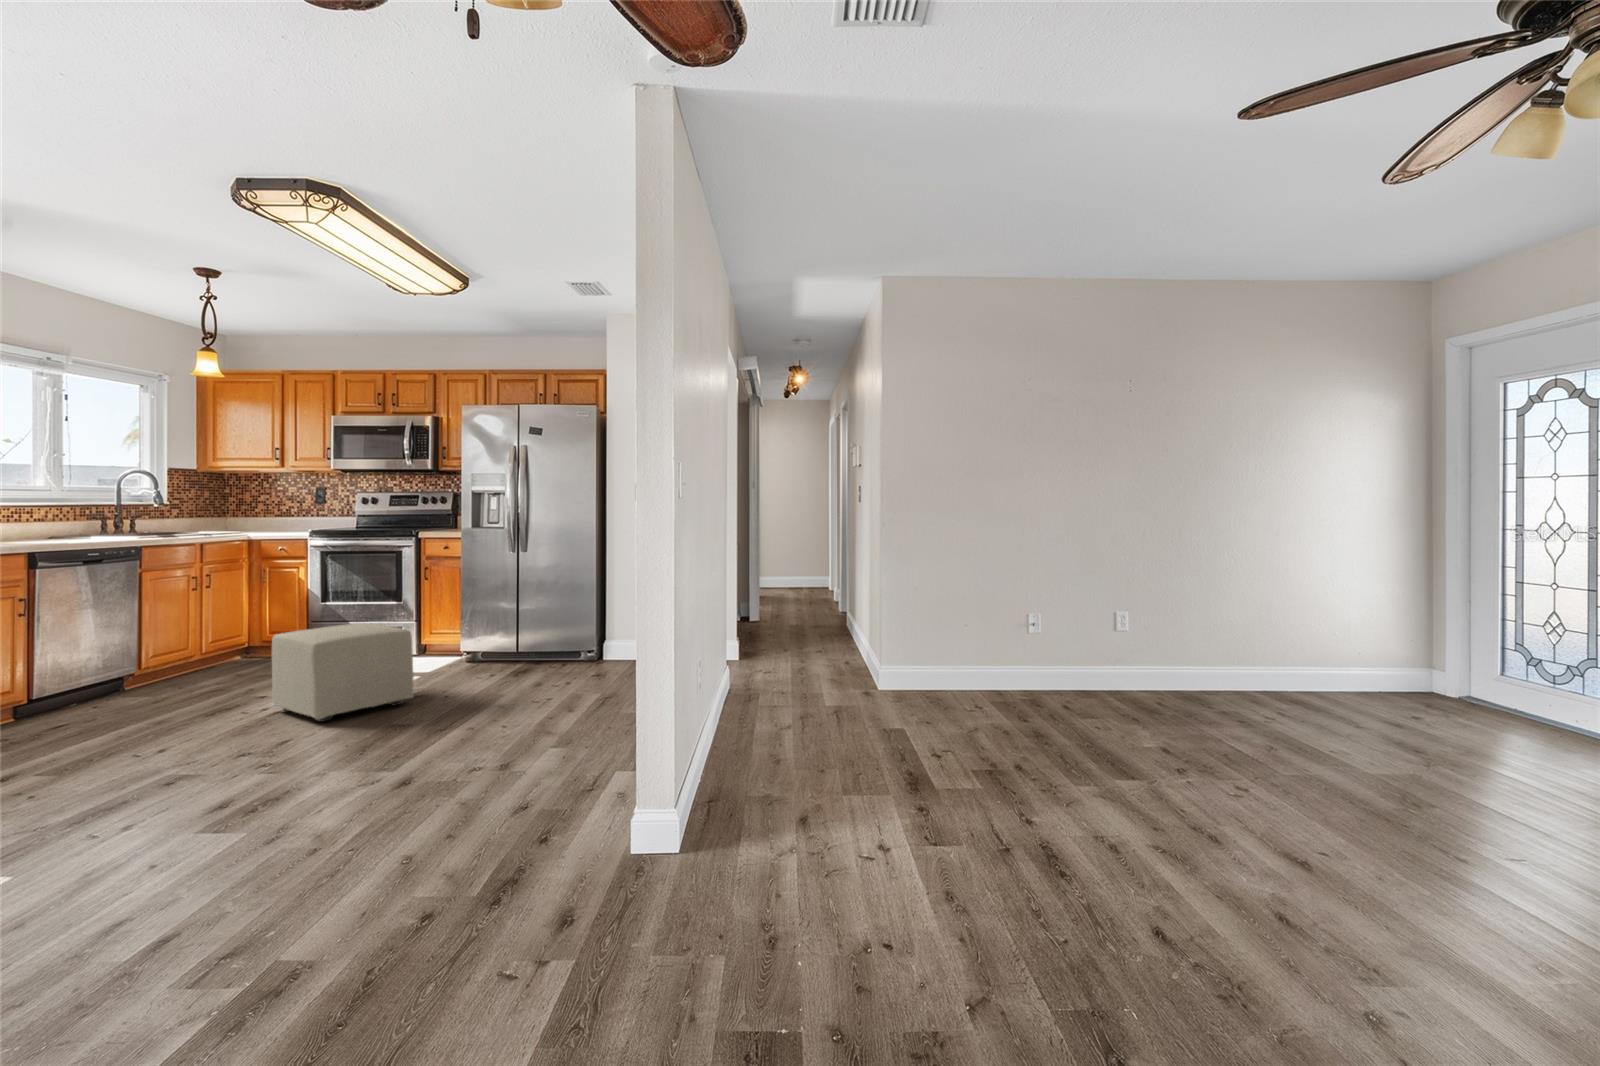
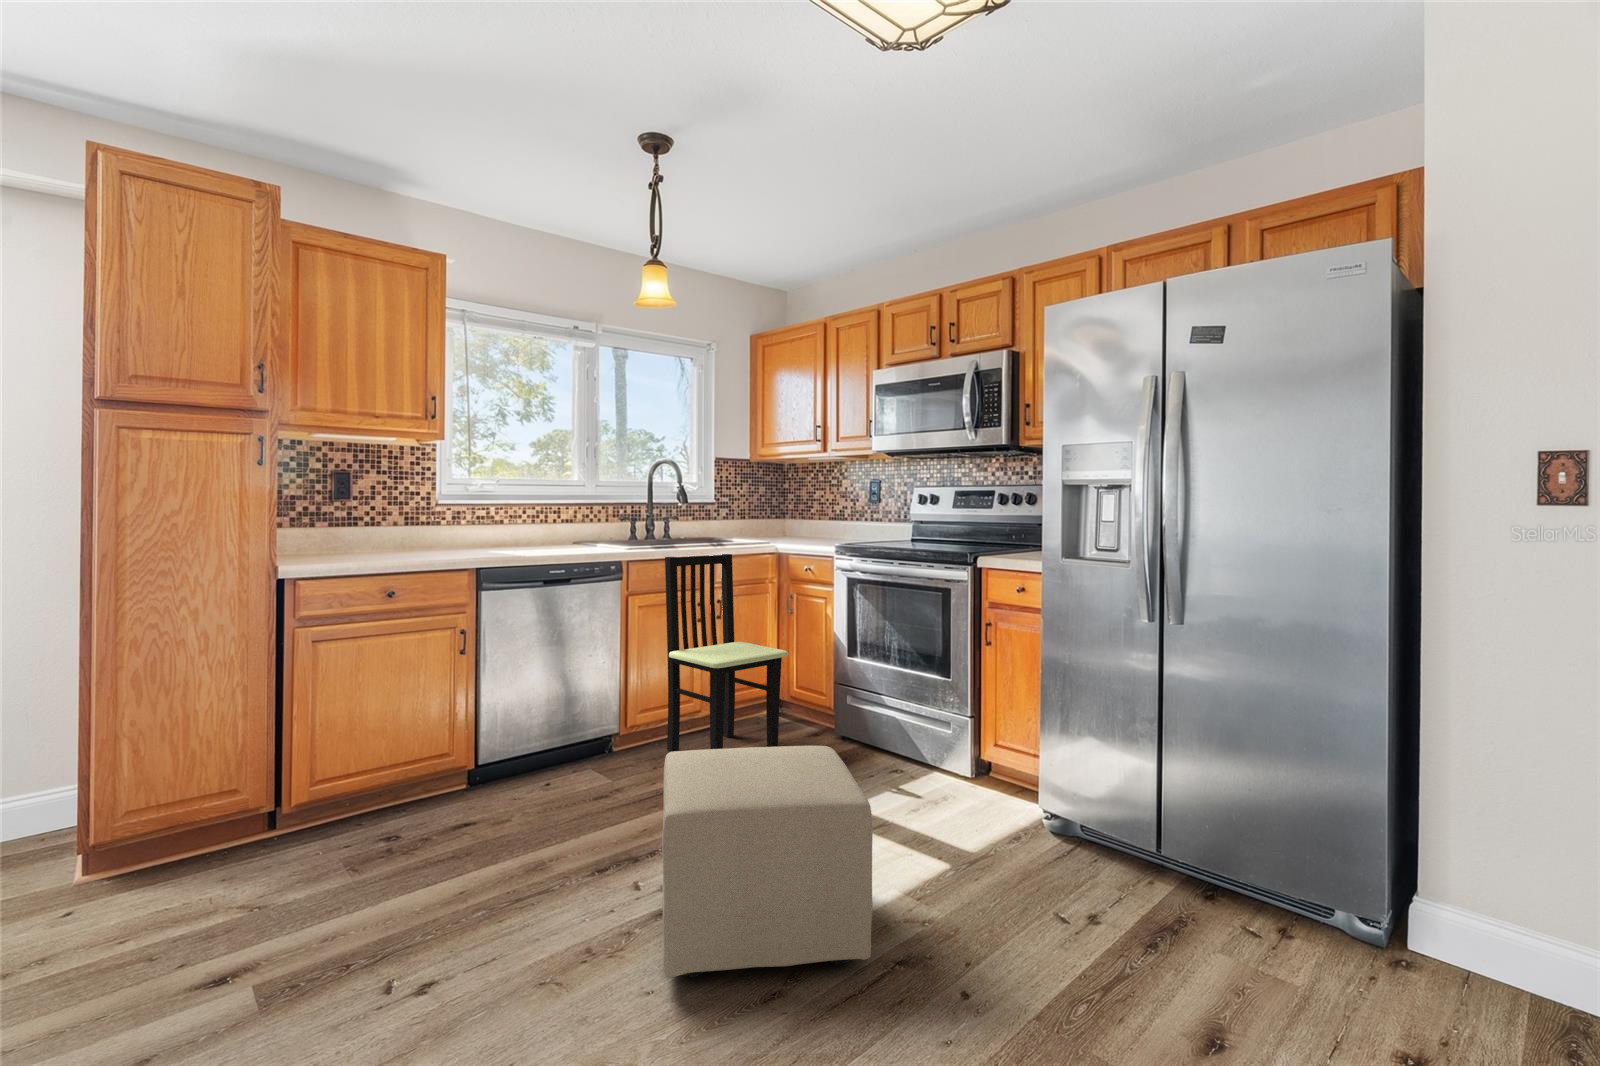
dining chair: none [171,540,281,679] -> present [665,554,788,751]

